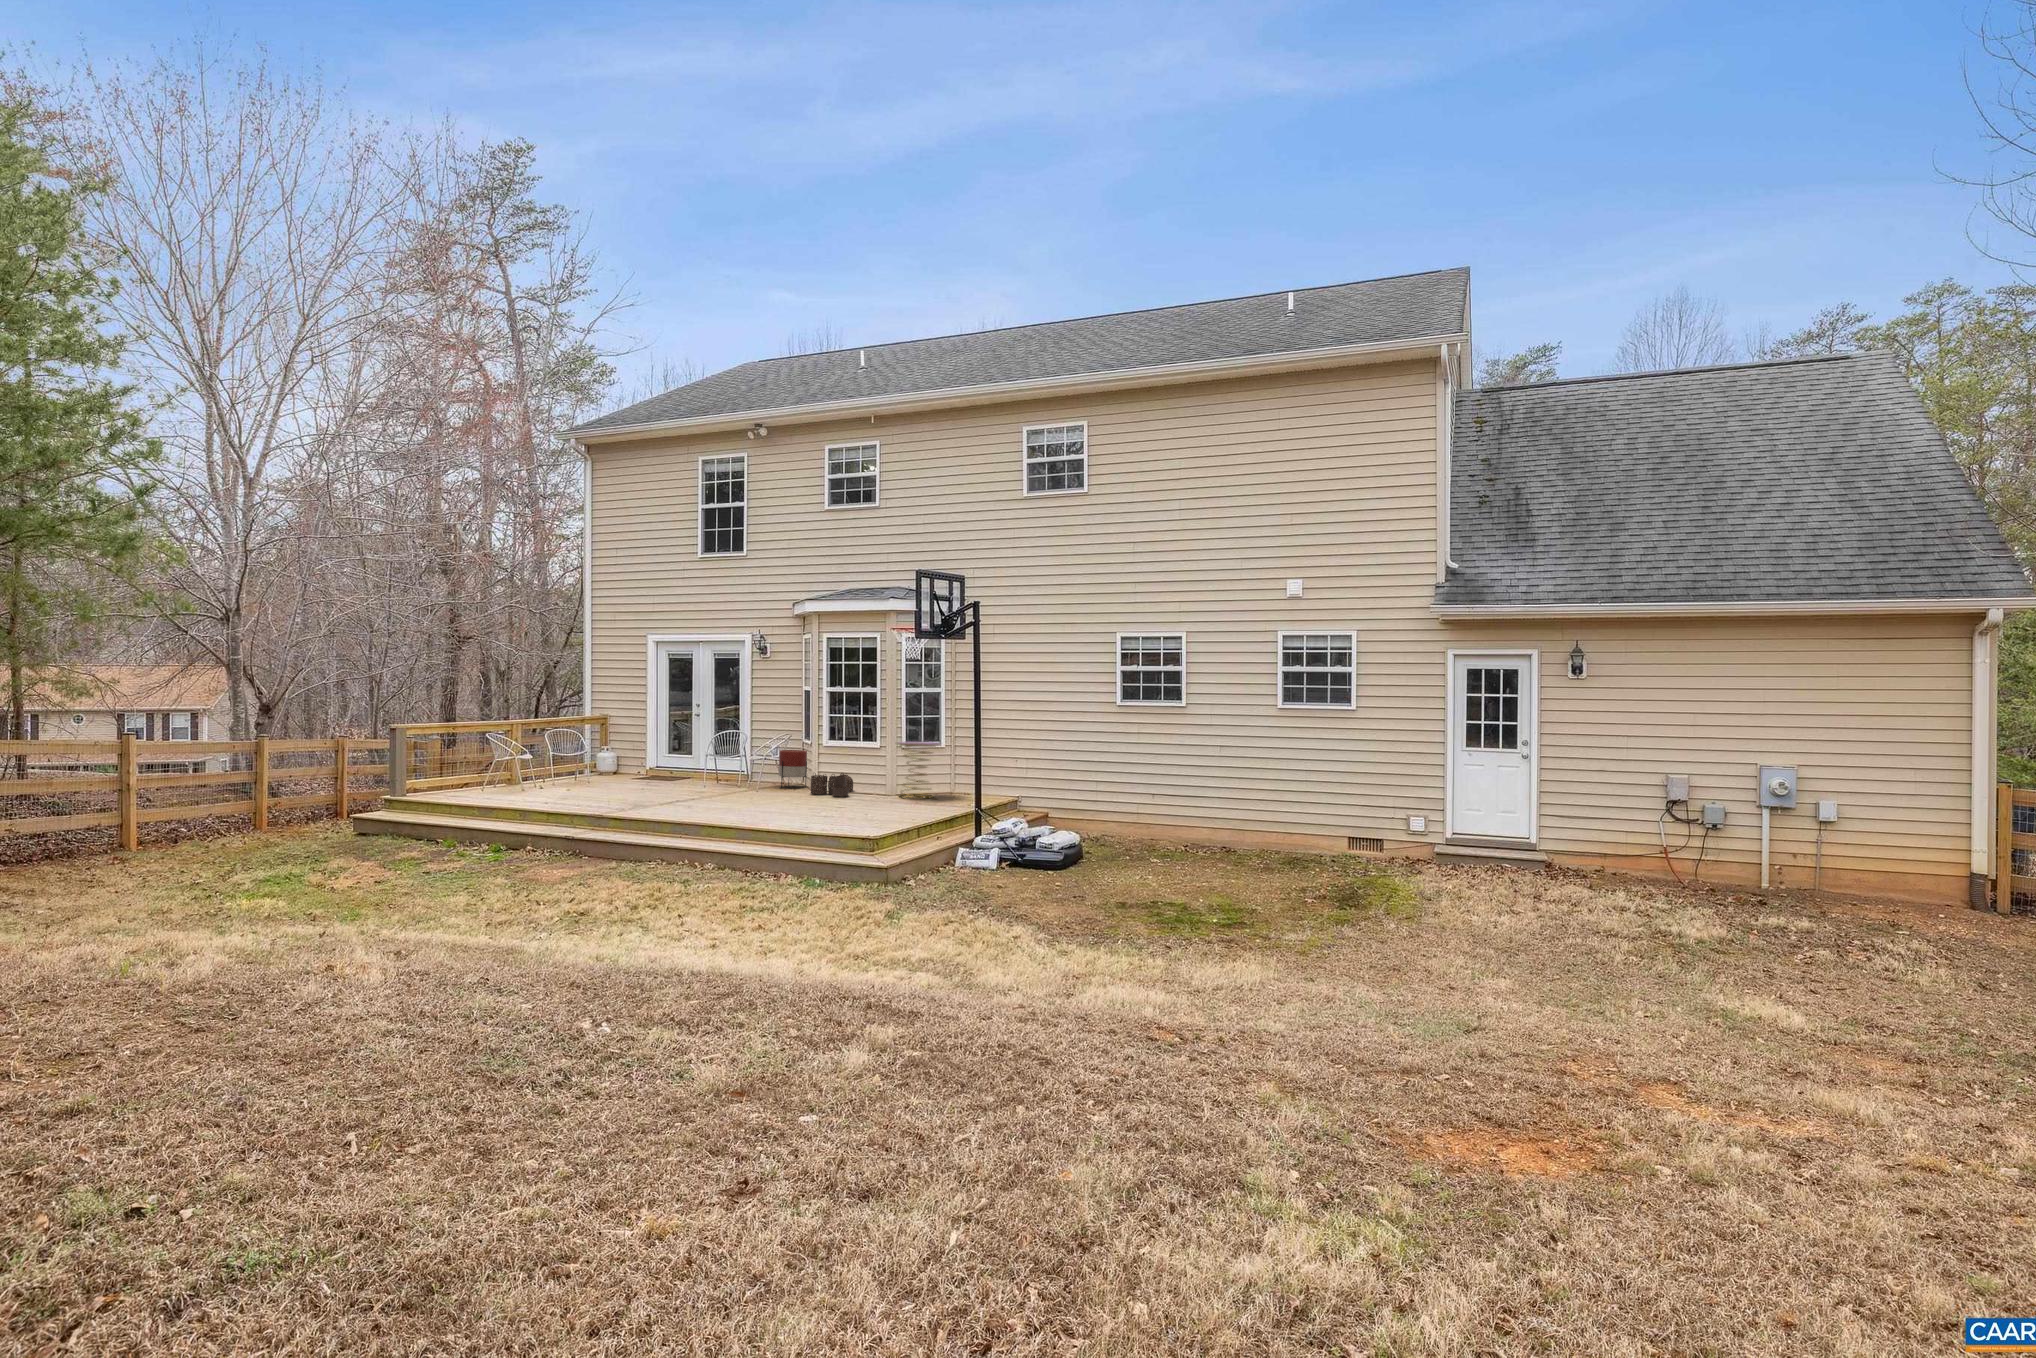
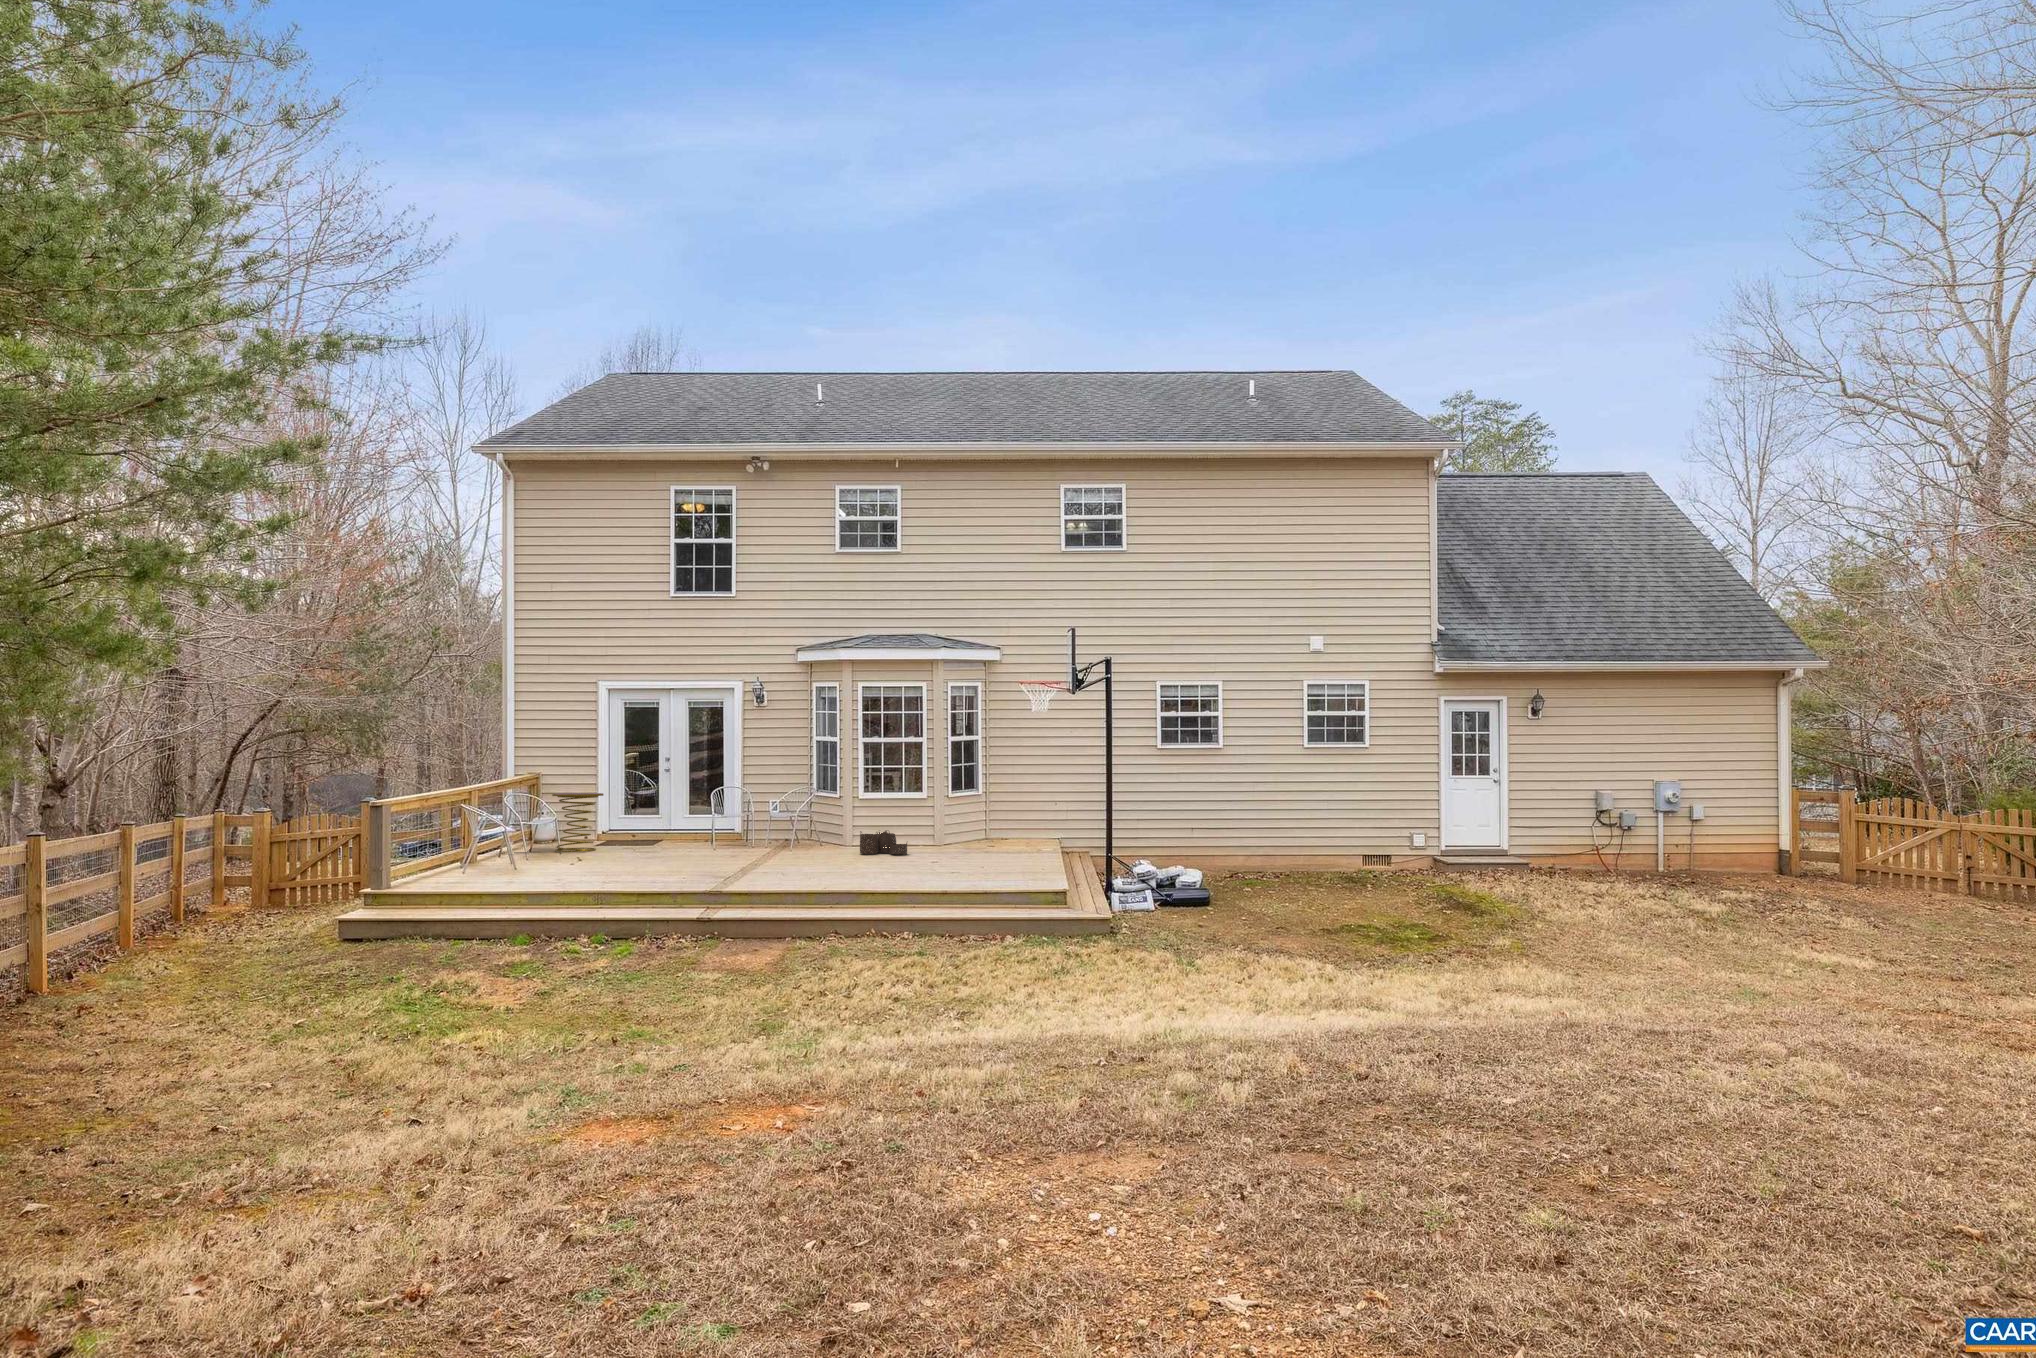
side table: present [897,742,940,799] -> present [552,793,604,852]
planter: present [779,750,807,788] -> none [802,809,833,851]

